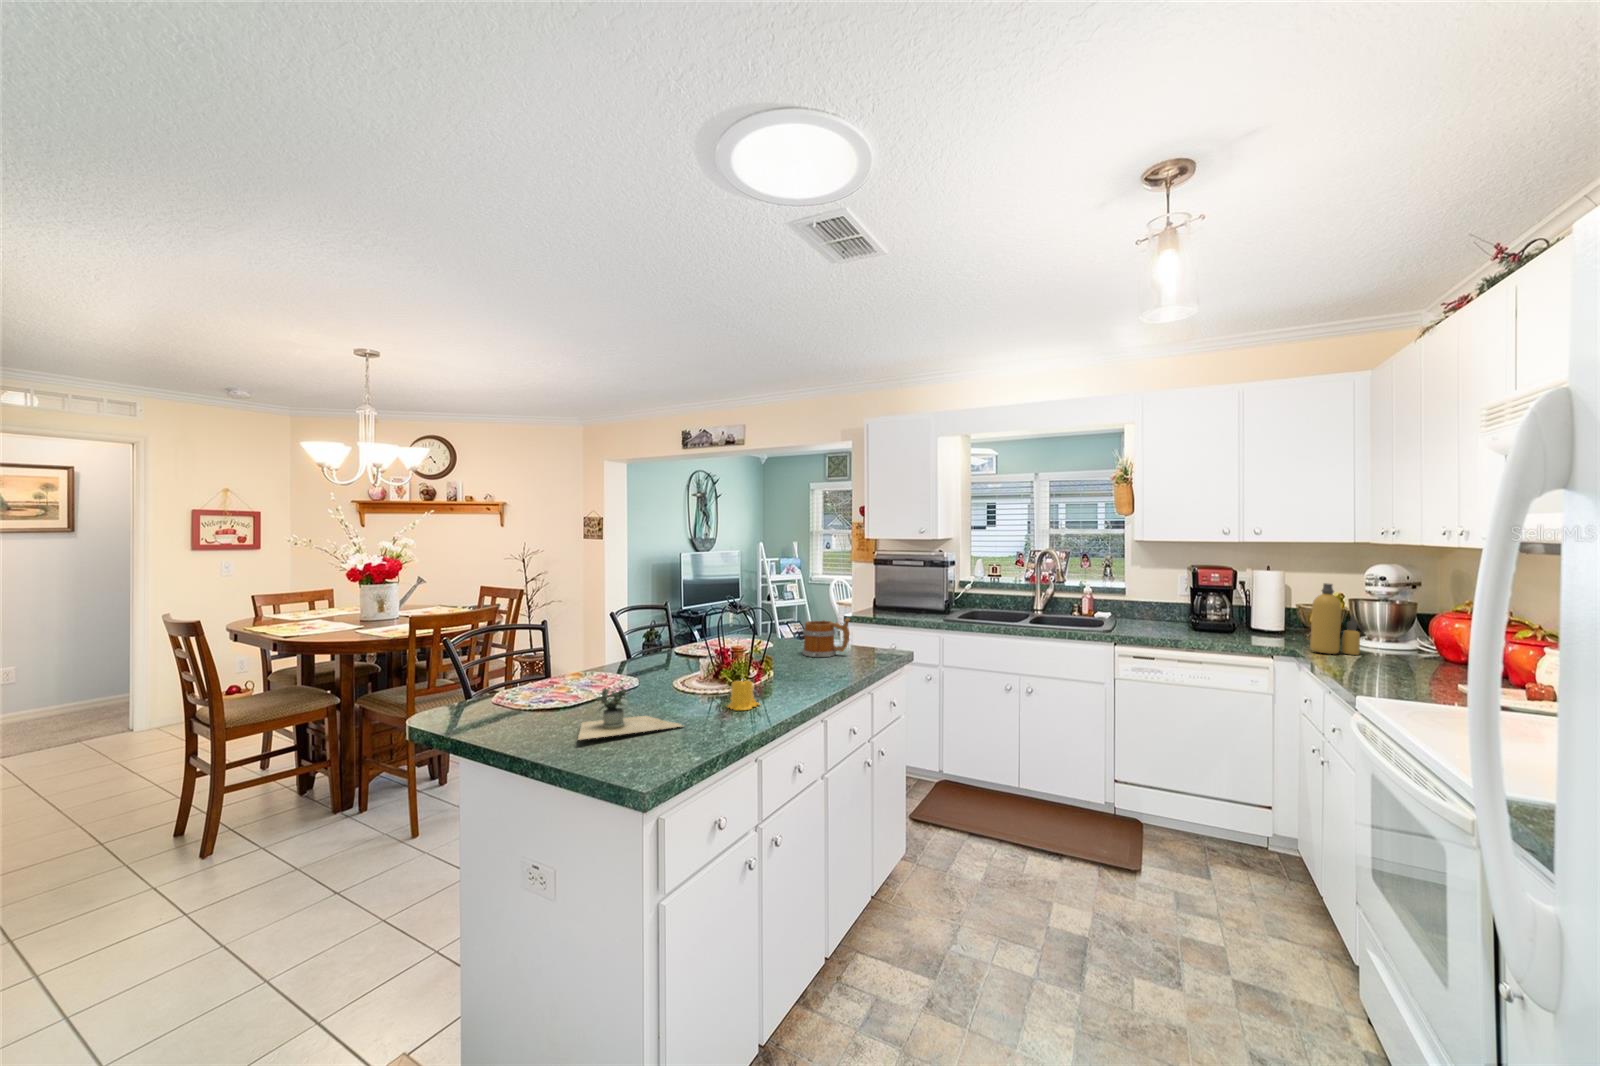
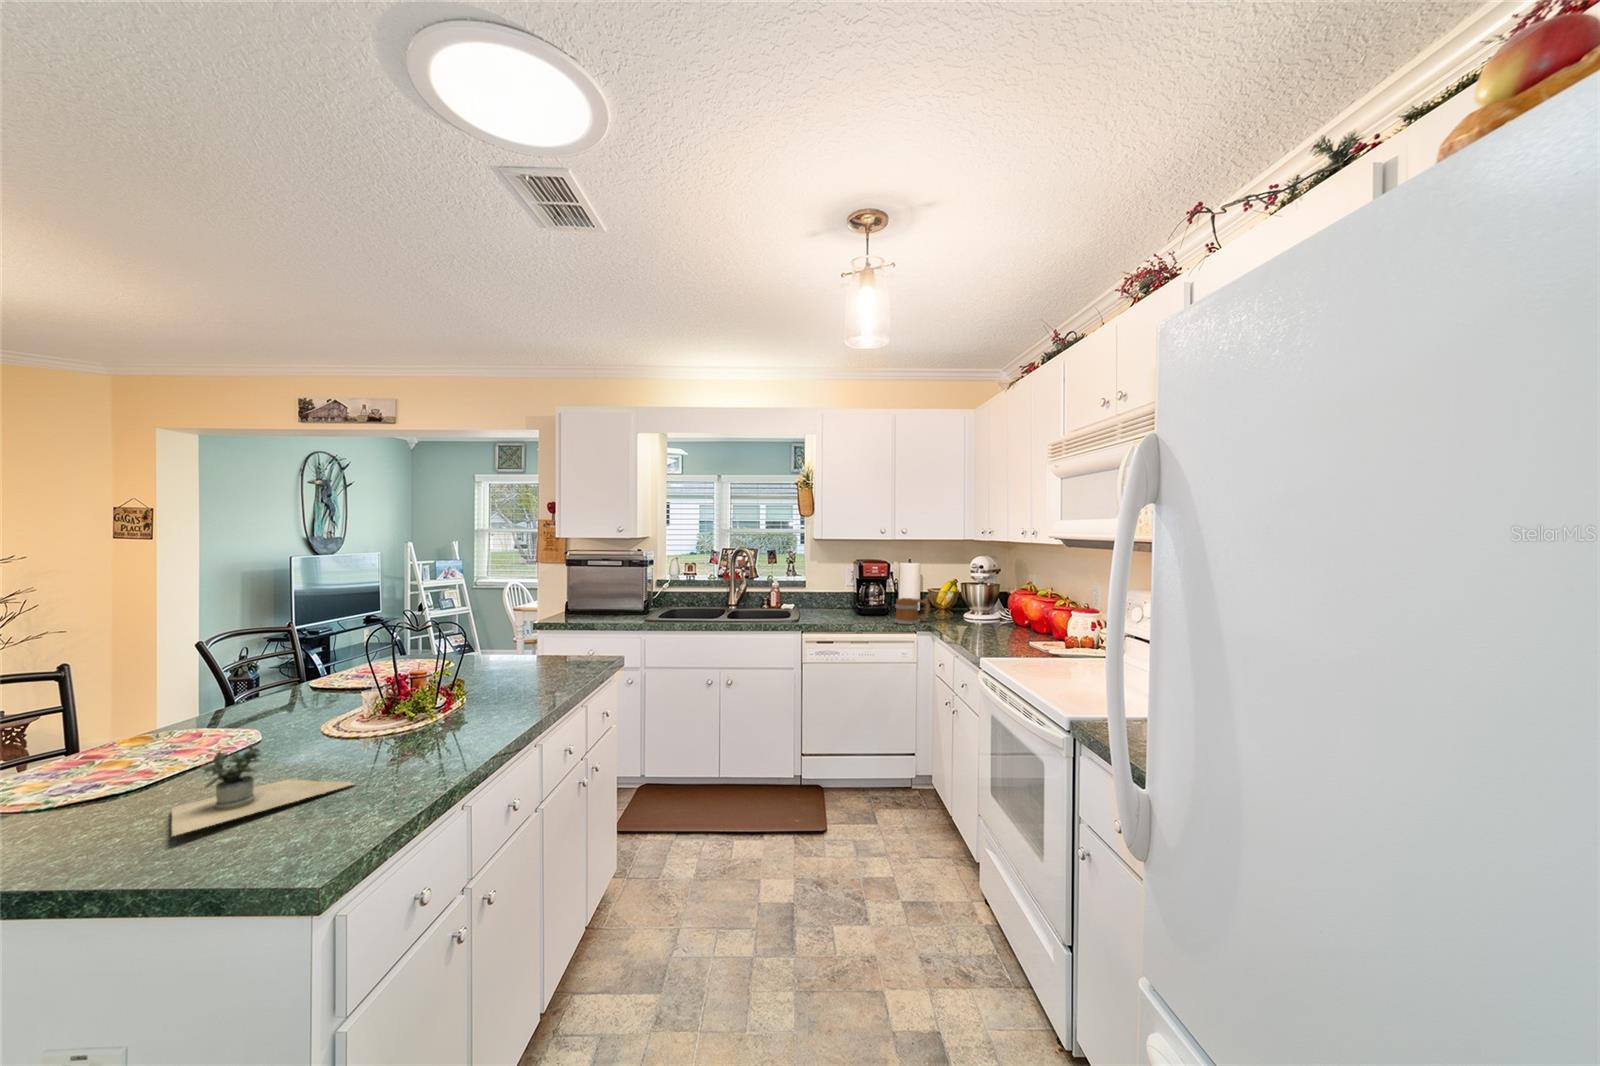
bottle: present [1310,583,1360,655] -> none [940,572,969,626]
mug: present [802,618,850,657] -> present [894,595,930,624]
candle: present [727,681,759,710] -> none [414,708,461,751]

